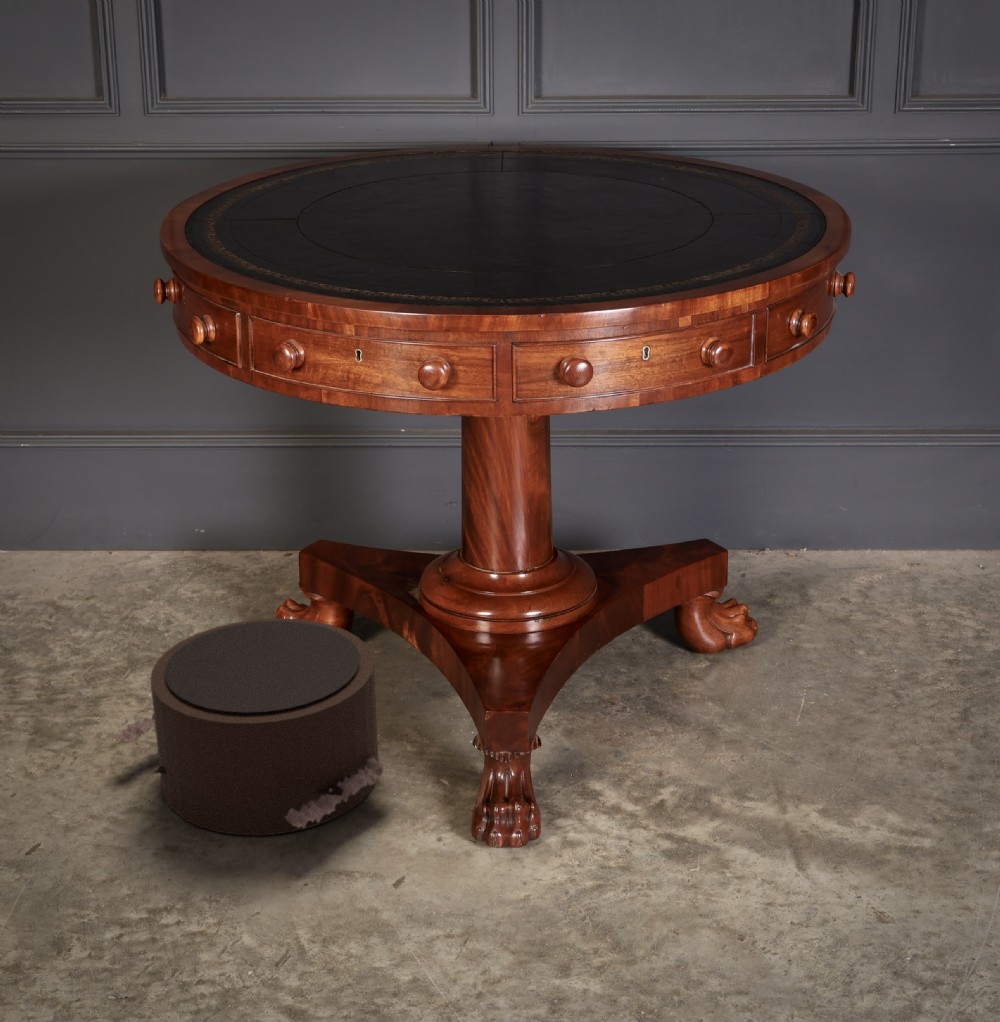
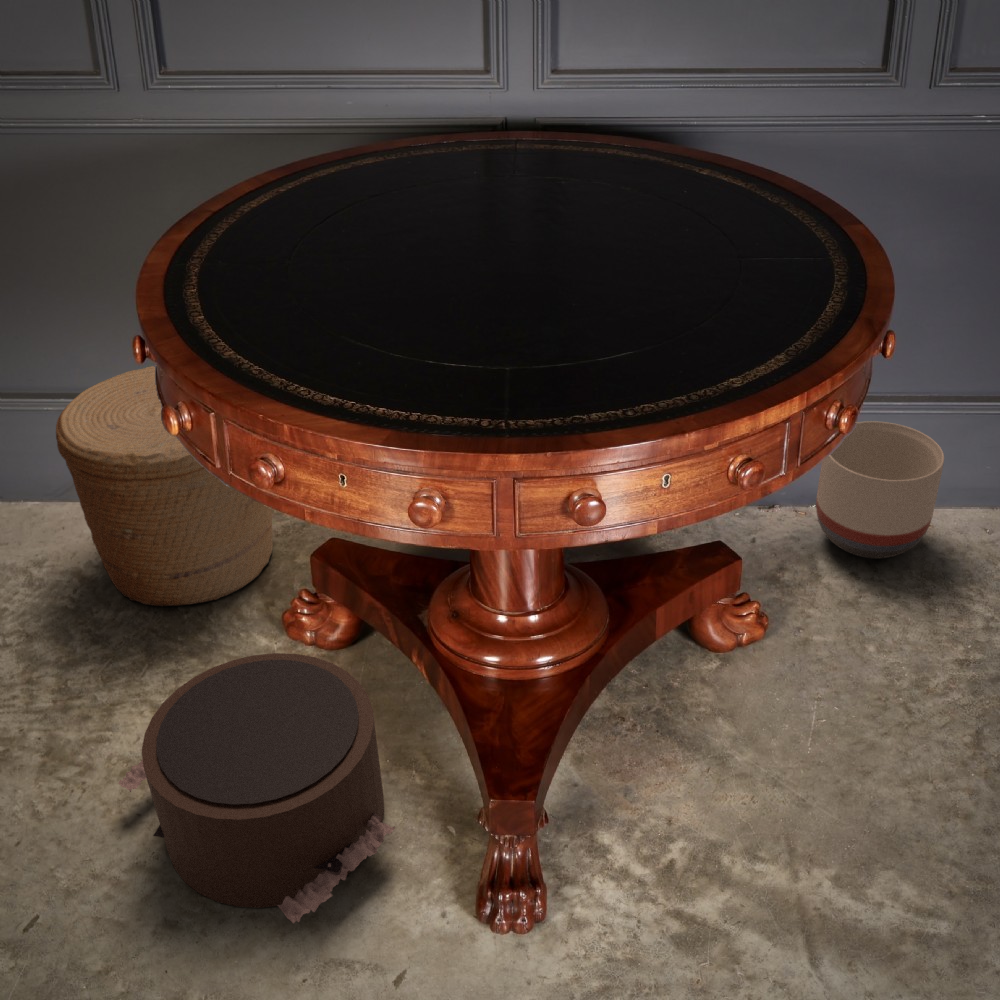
woven basket: none [48,392,254,625] -> present [56,366,273,607]
planter: none [804,454,924,586] -> present [816,421,944,559]

